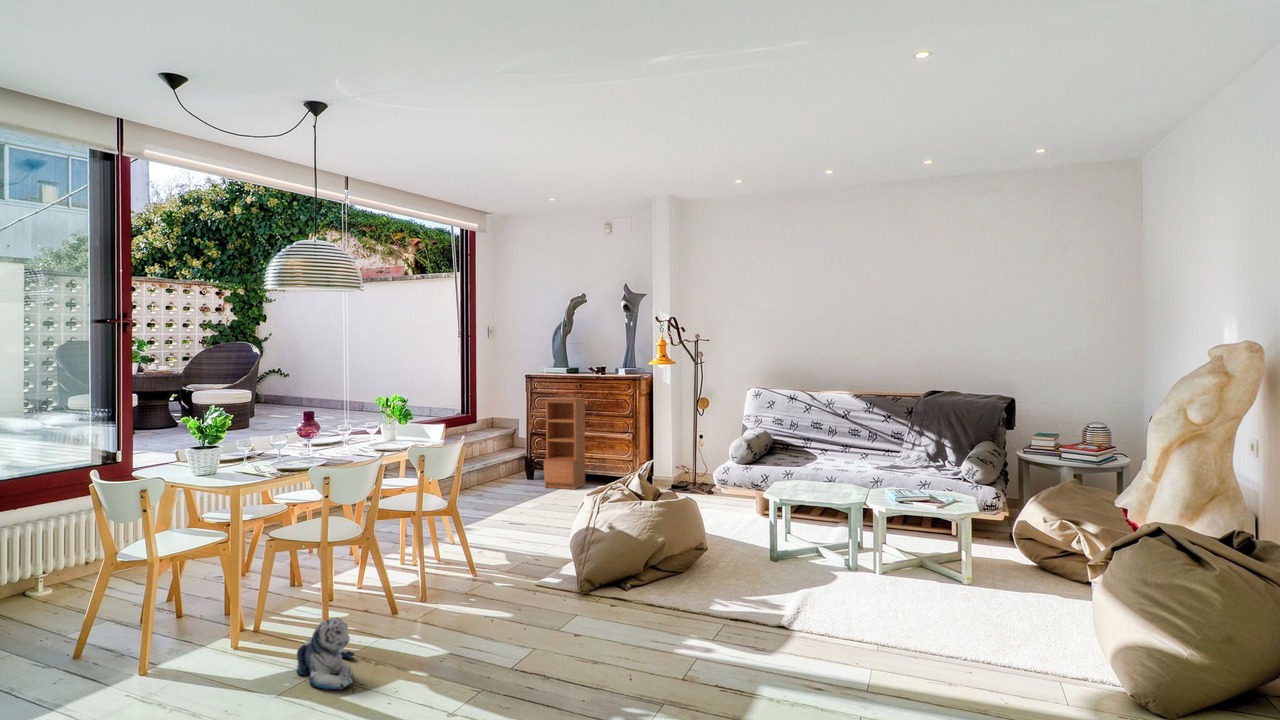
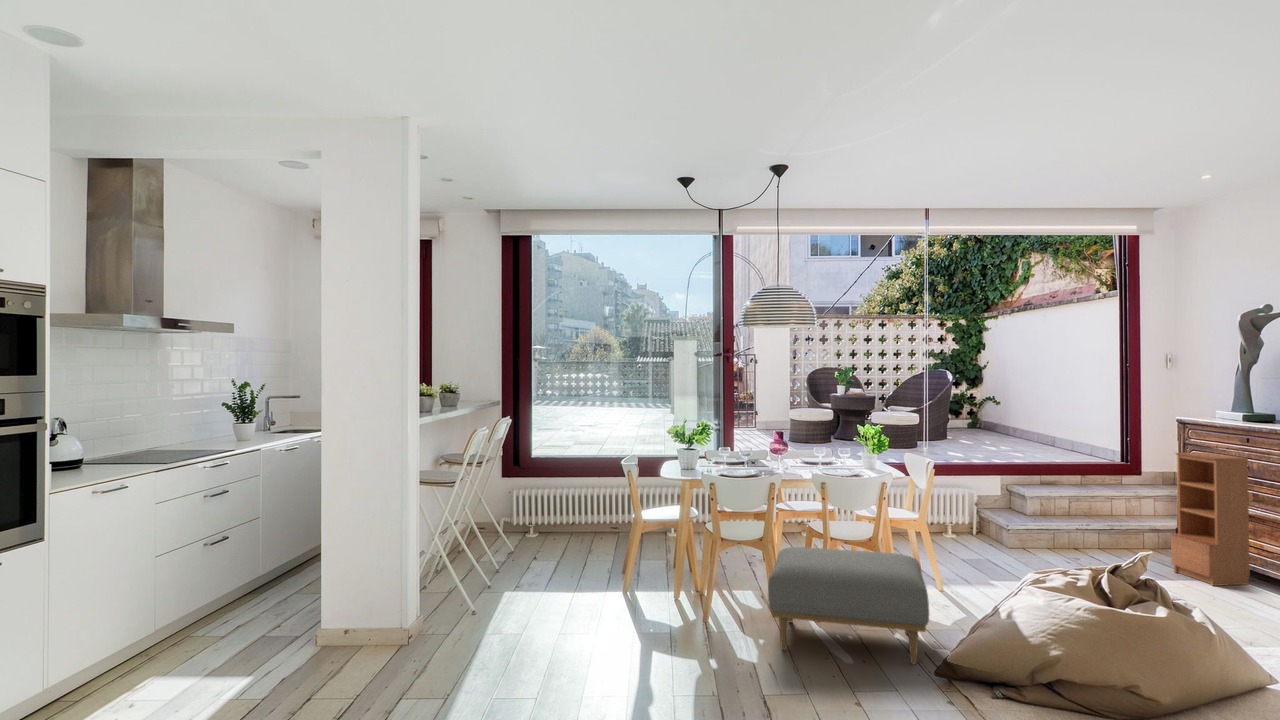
ottoman: none [385,506,567,634] -> present [768,547,929,664]
plush toy: present [297,618,354,690] -> none [663,591,710,645]

